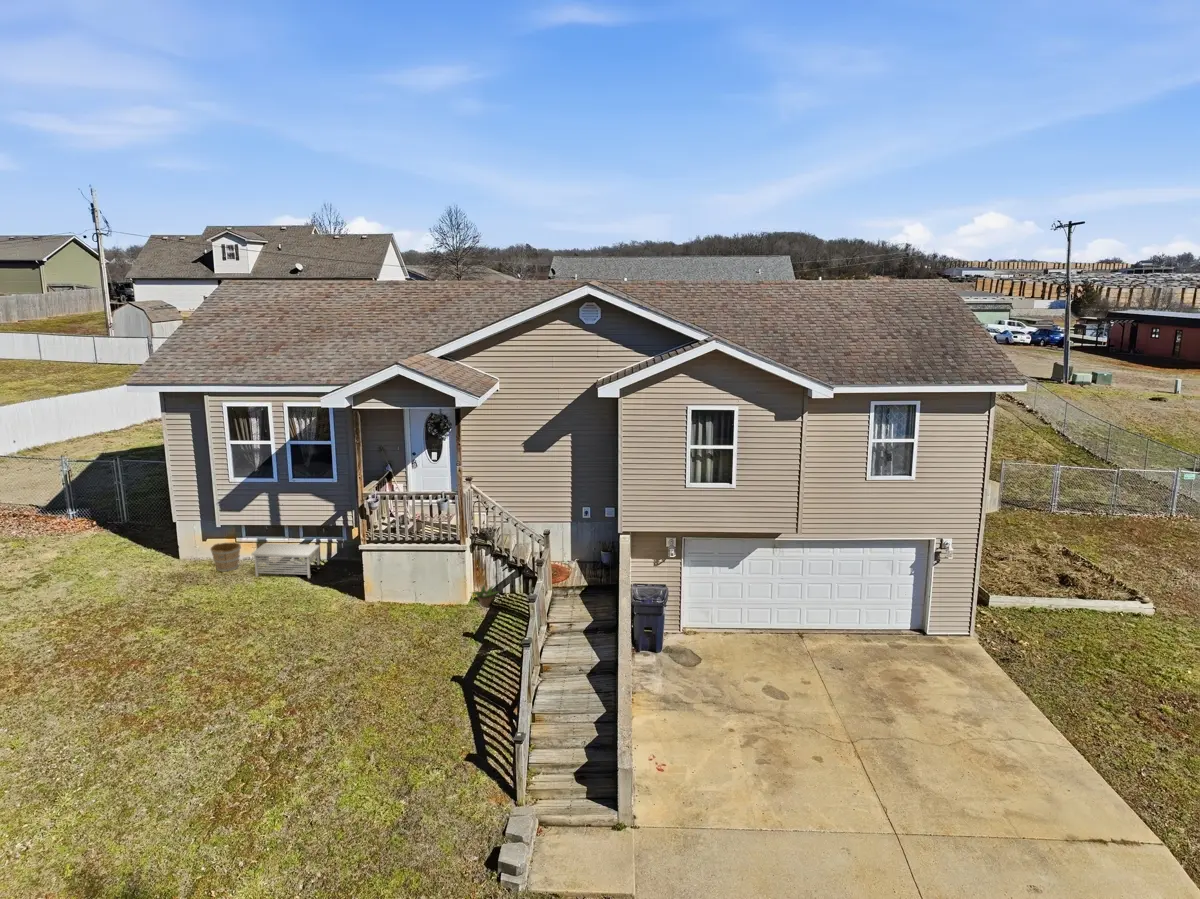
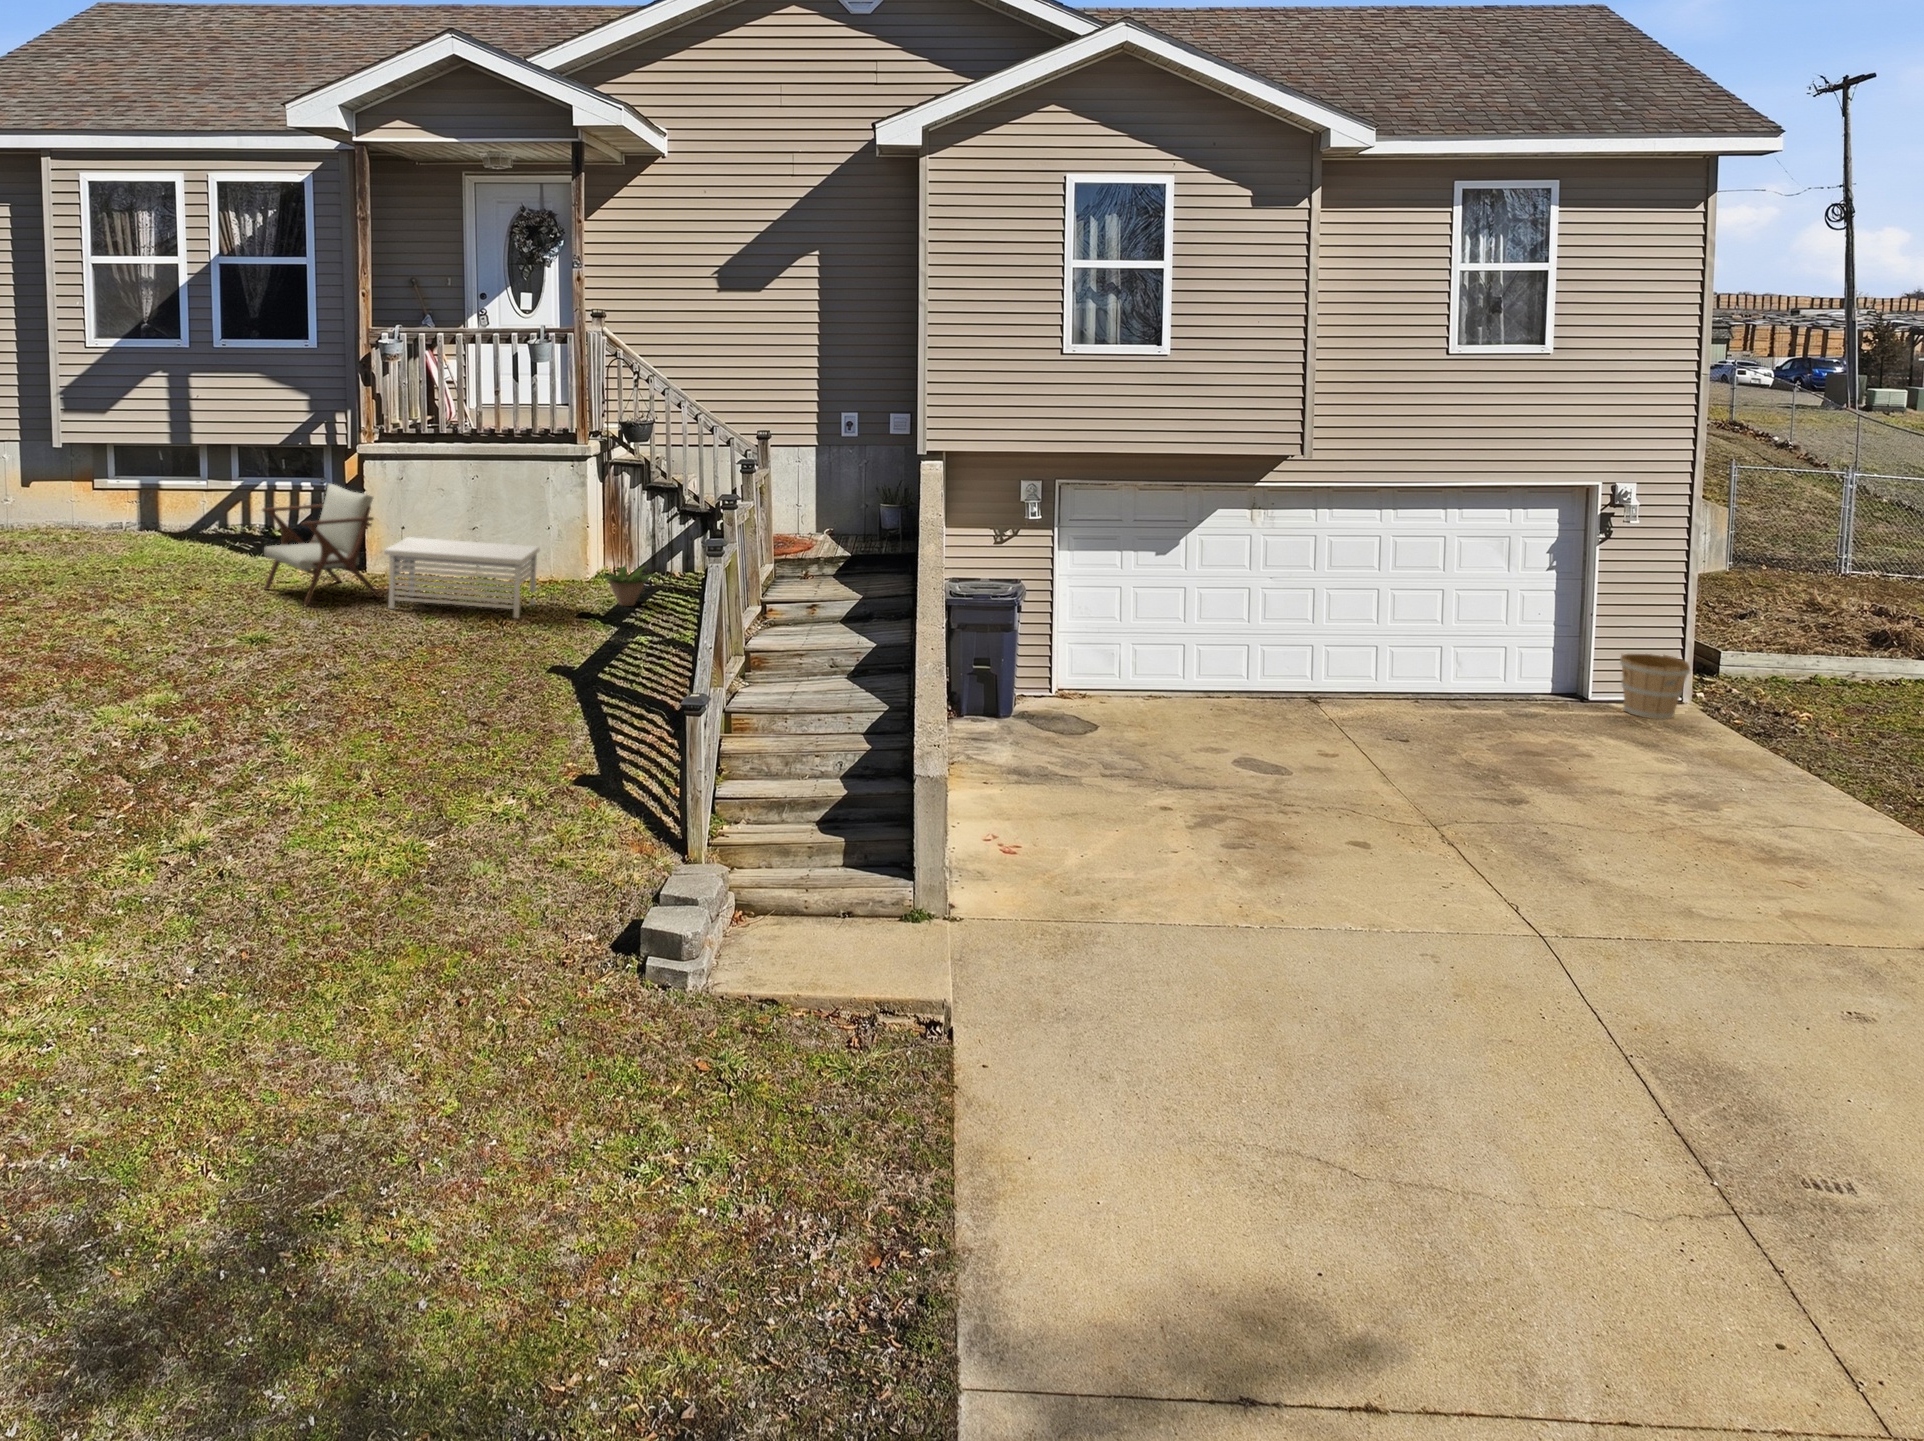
wooden bucket: present [211,542,241,572] -> present [1620,654,1690,719]
storage bench: present [252,543,320,578] -> present [384,537,540,618]
lounge chair: none [314,555,373,620] -> present [262,484,381,606]

